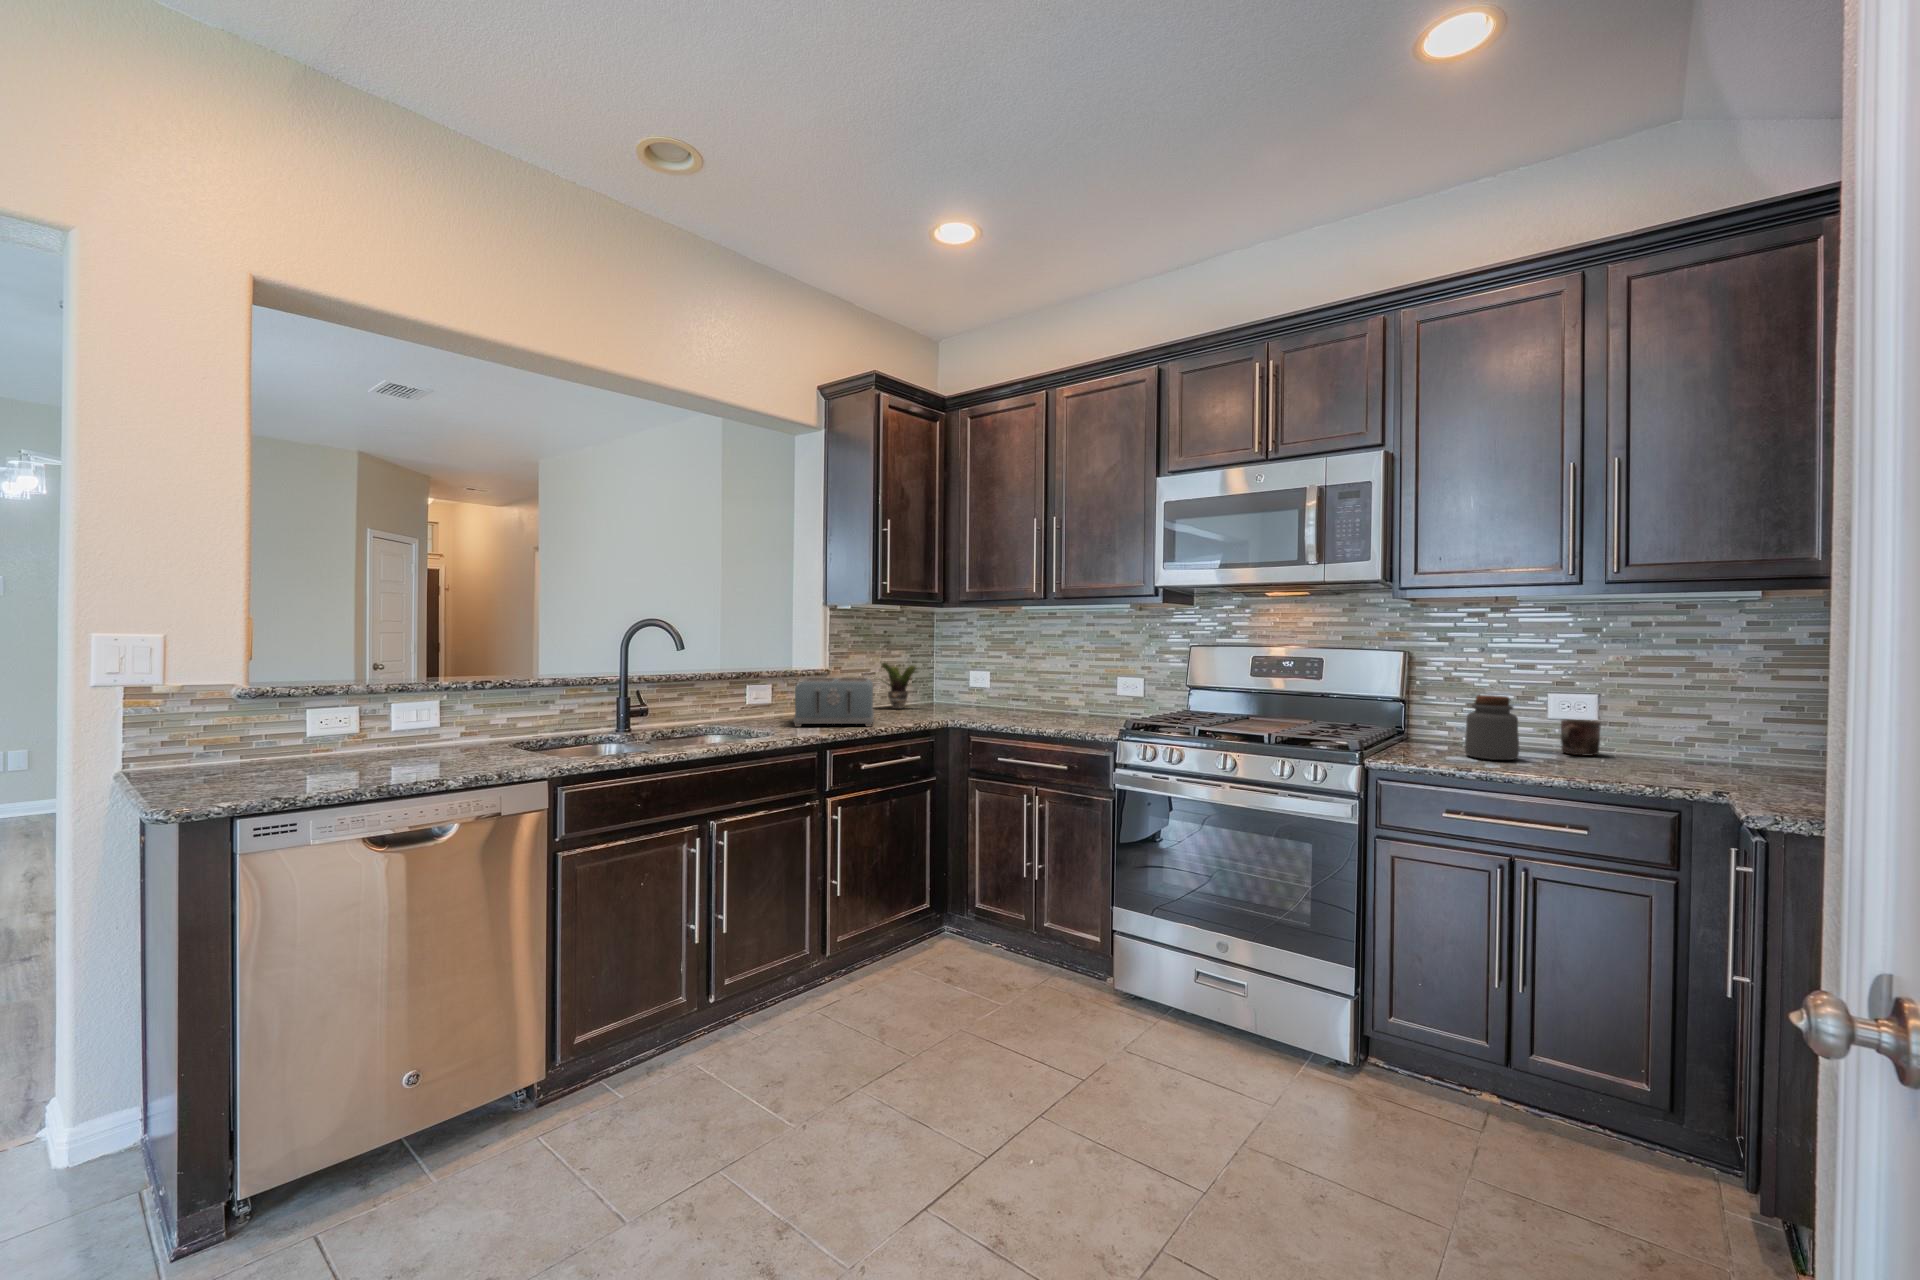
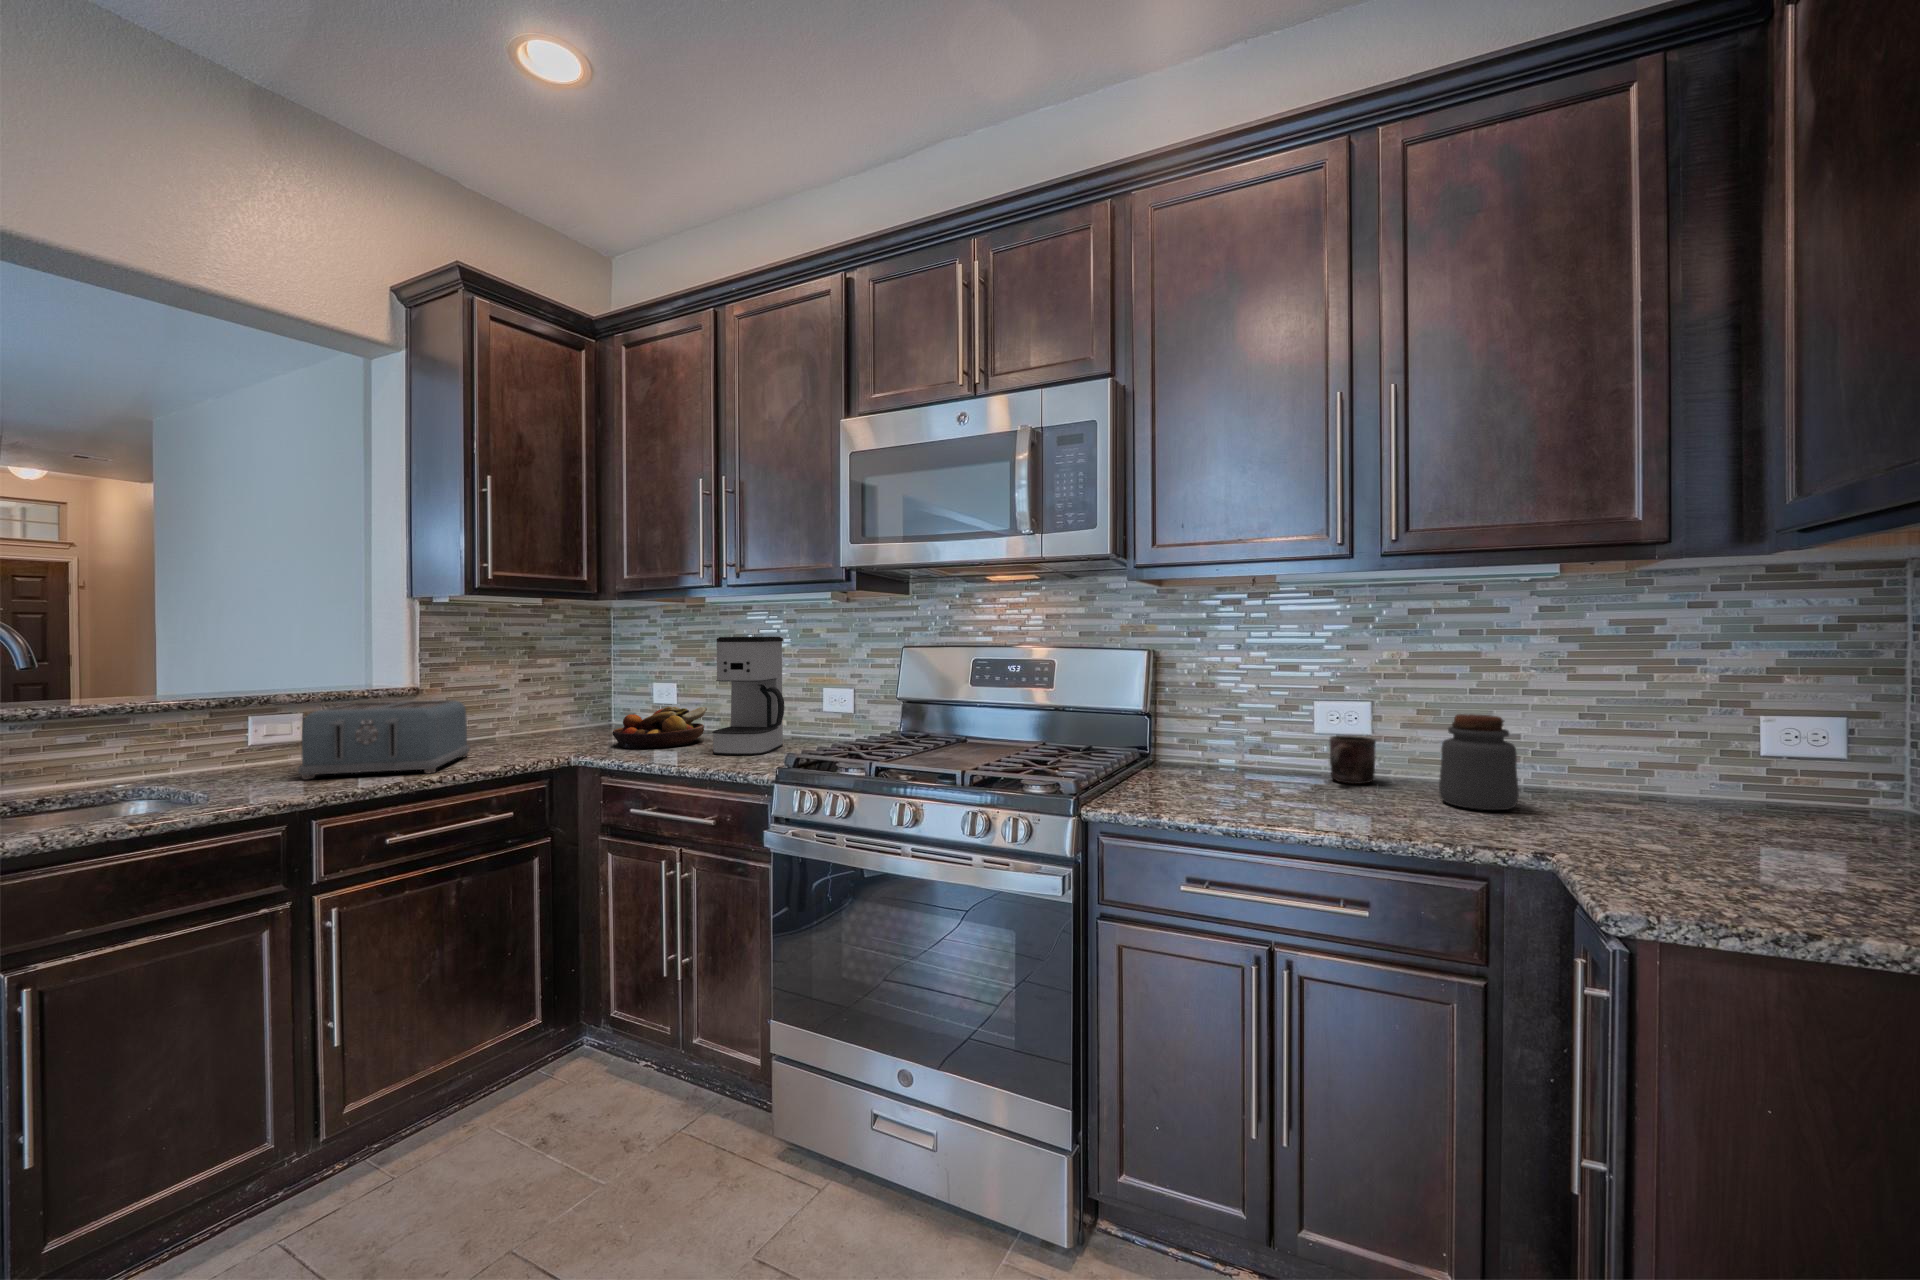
coffee maker: none [1047,636,1099,724] -> present [712,637,784,755]
potted plant: present [874,662,916,709] -> none [497,675,587,737]
fruit bowl: none [962,688,1027,718] -> present [612,707,707,749]
jar: present [1464,695,1519,760] -> present [1439,714,1519,810]

